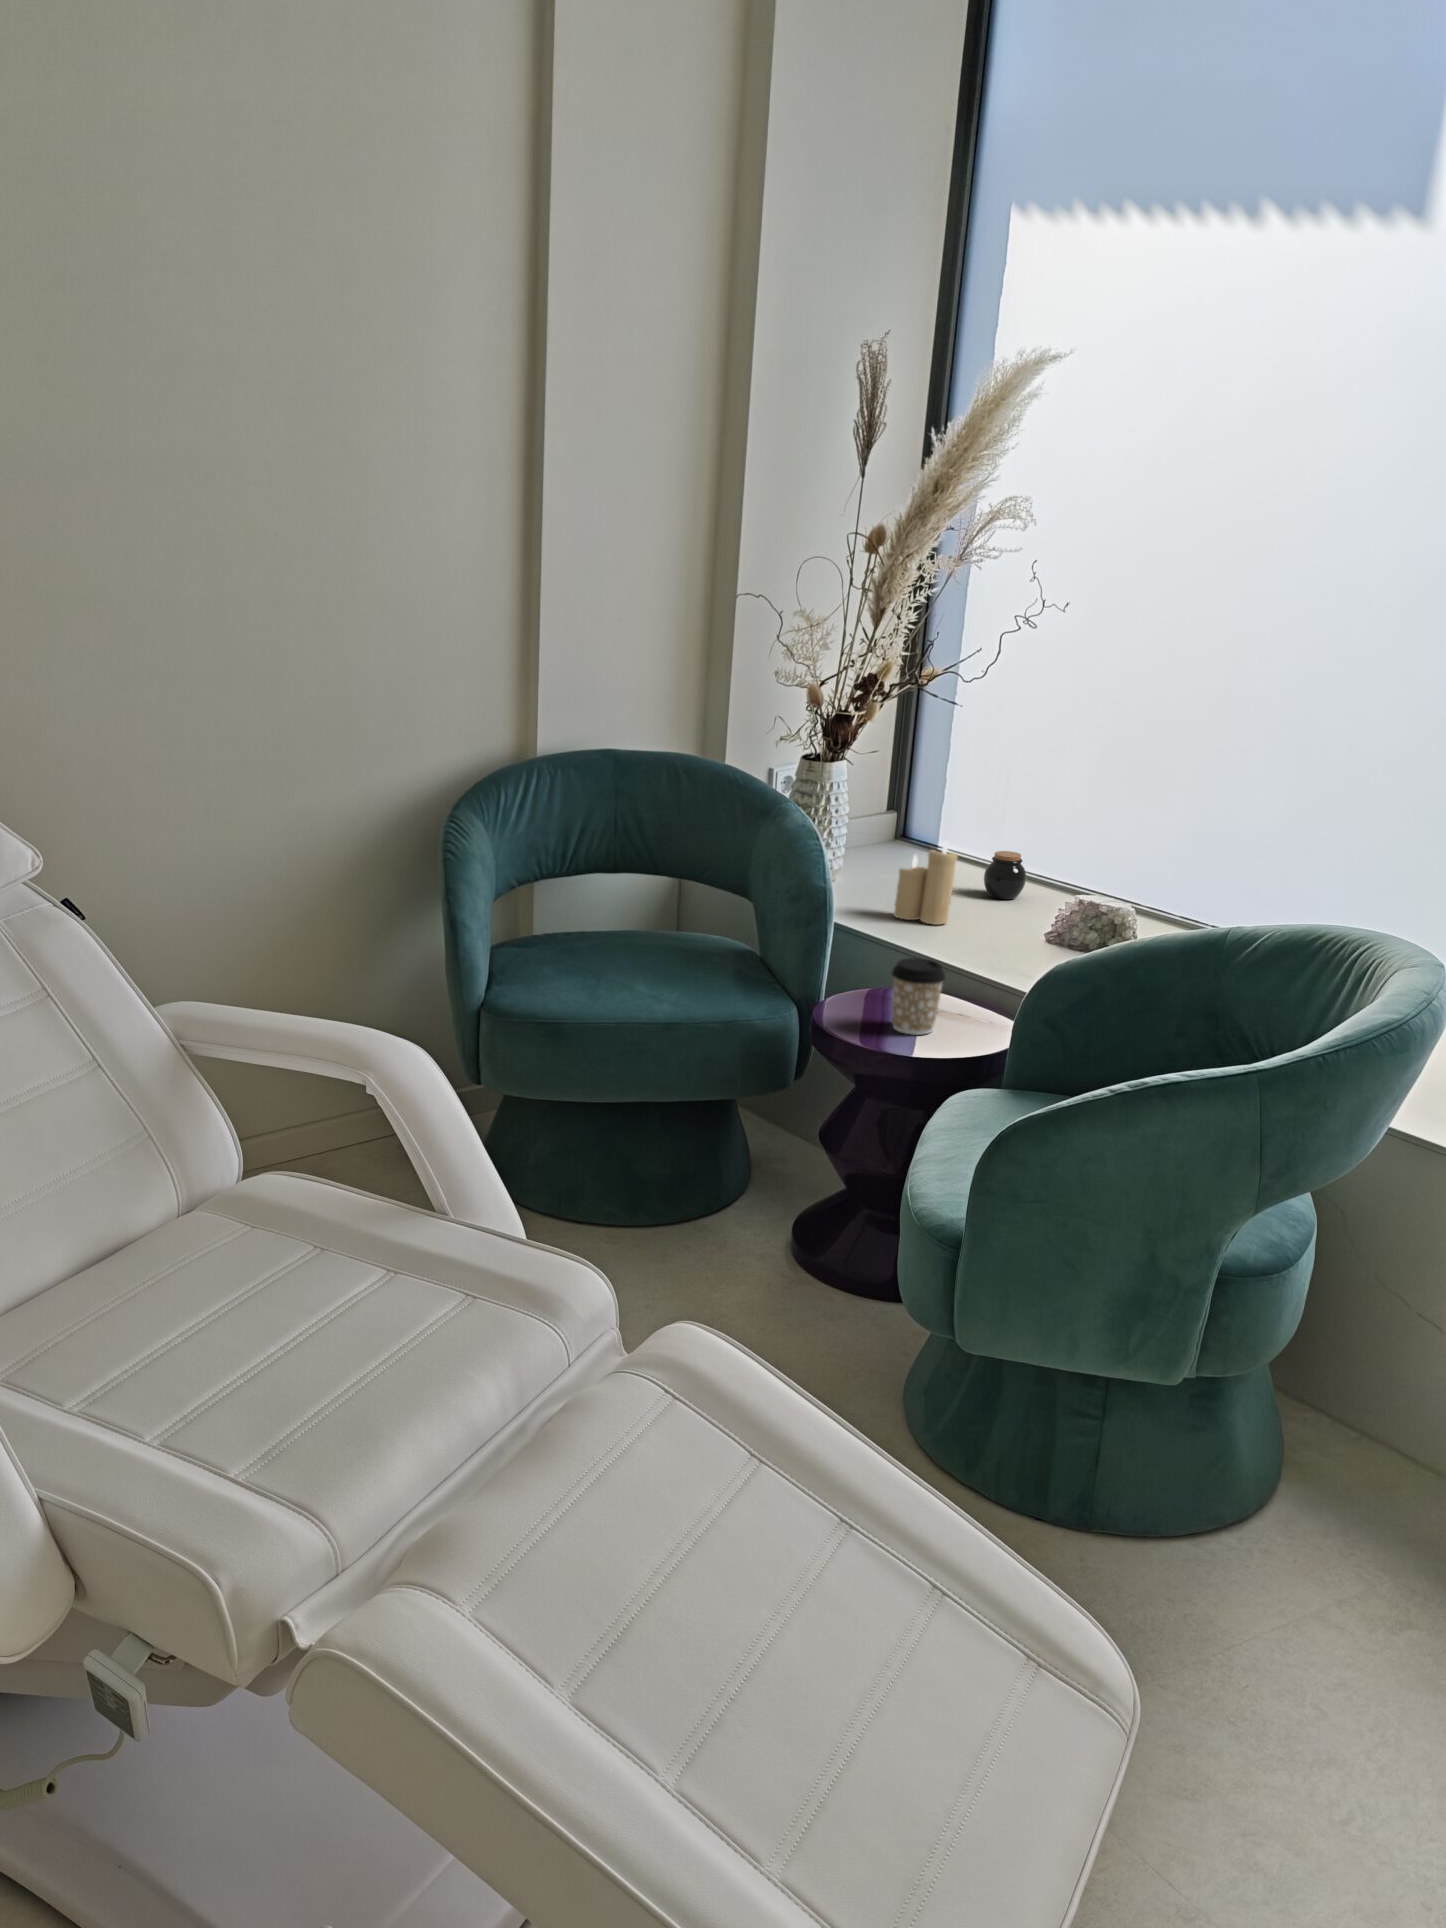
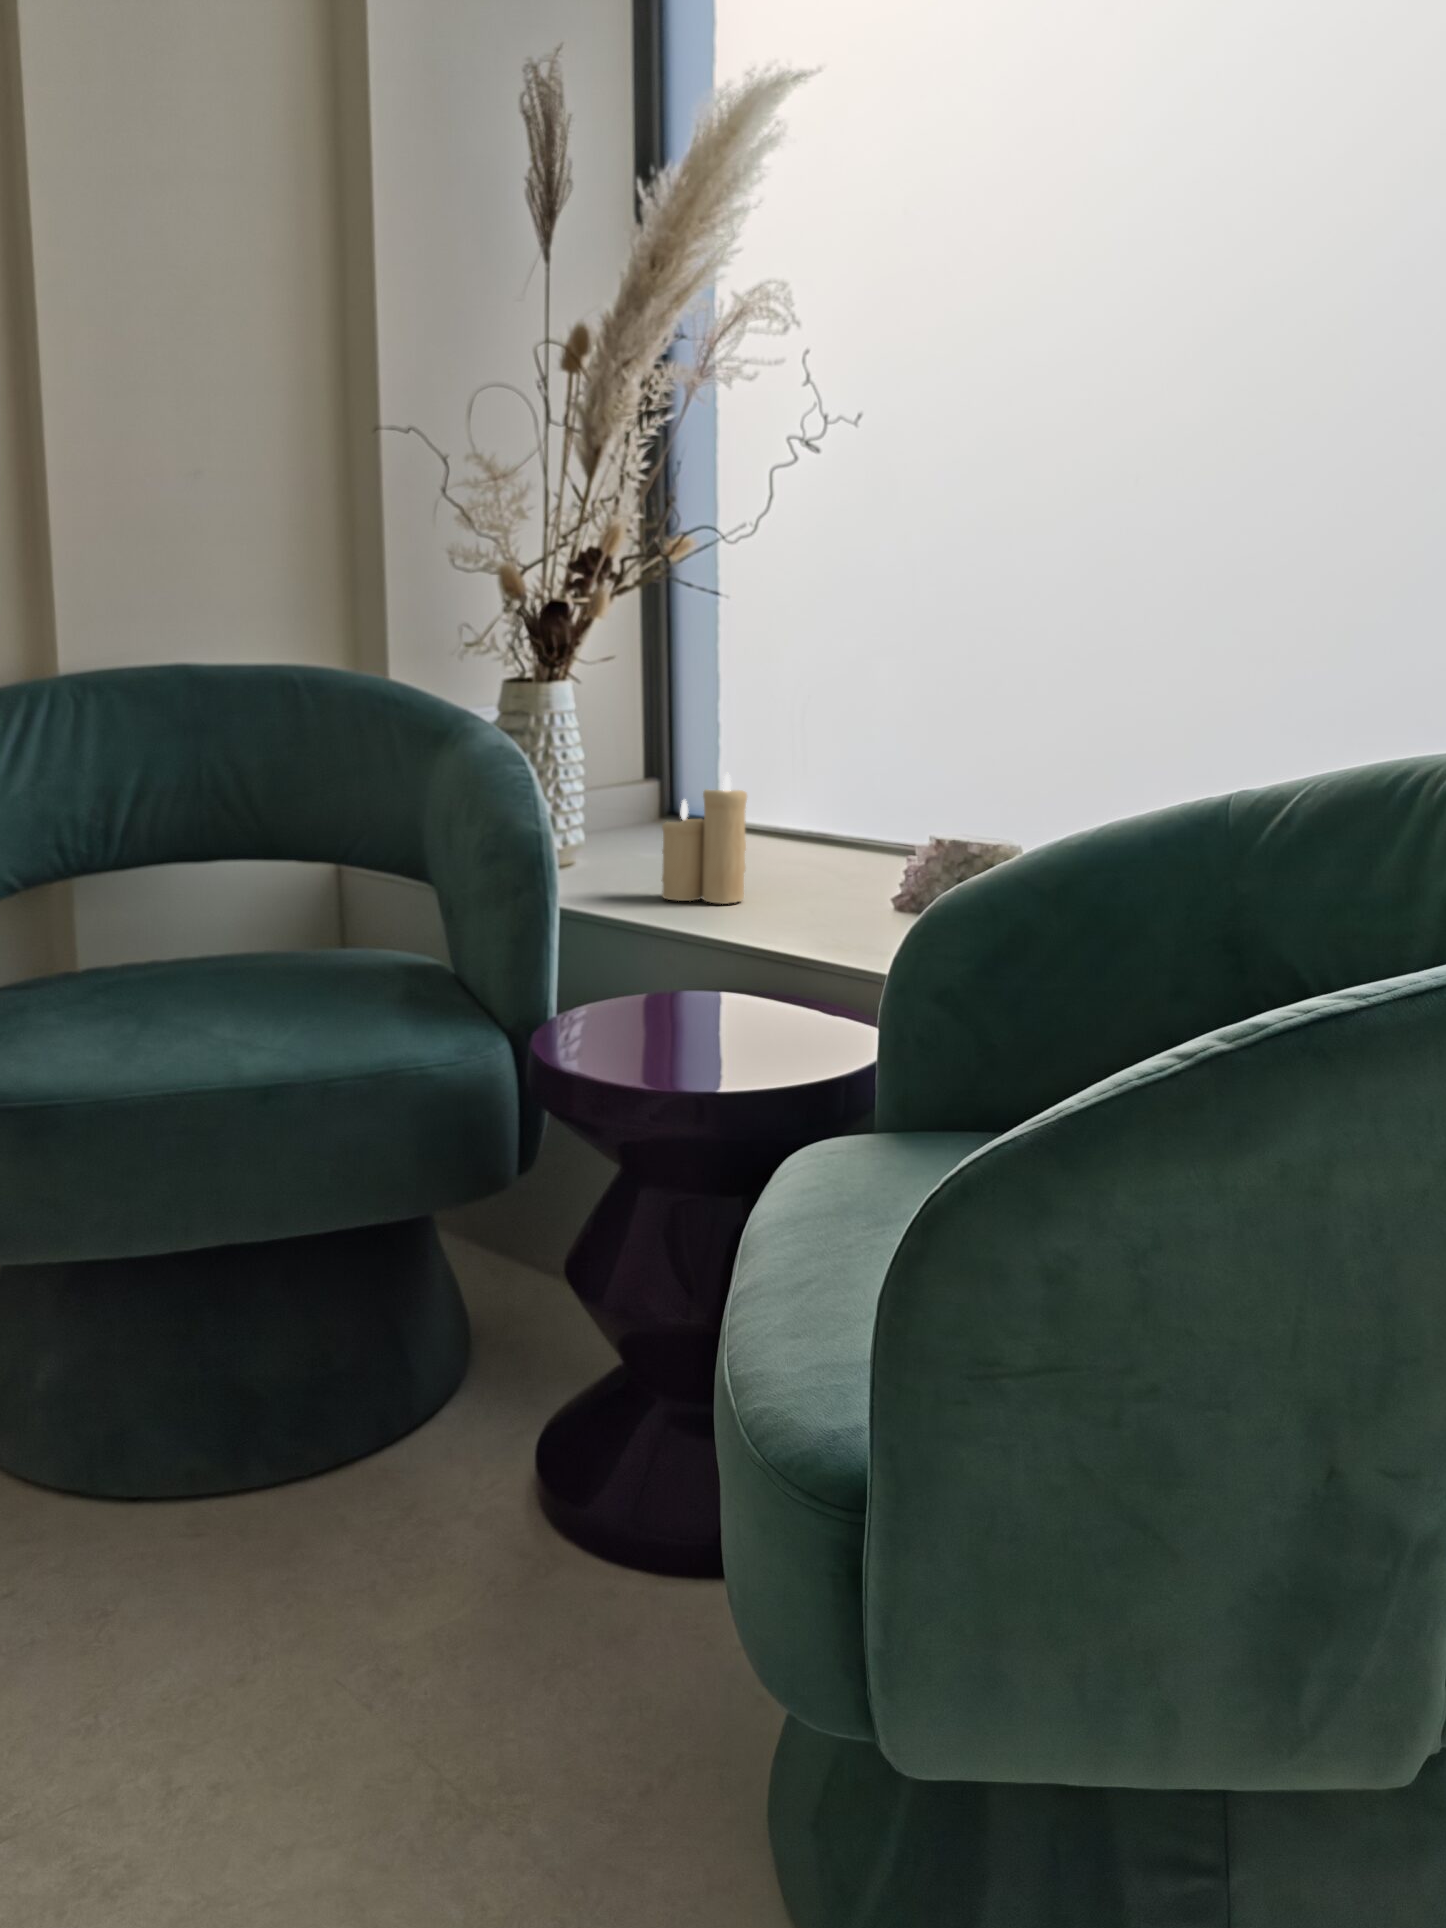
jar: present [984,851,1026,899] -> none [789,797,850,867]
coffee cup: present [892,958,945,1035] -> none [657,930,750,1063]

